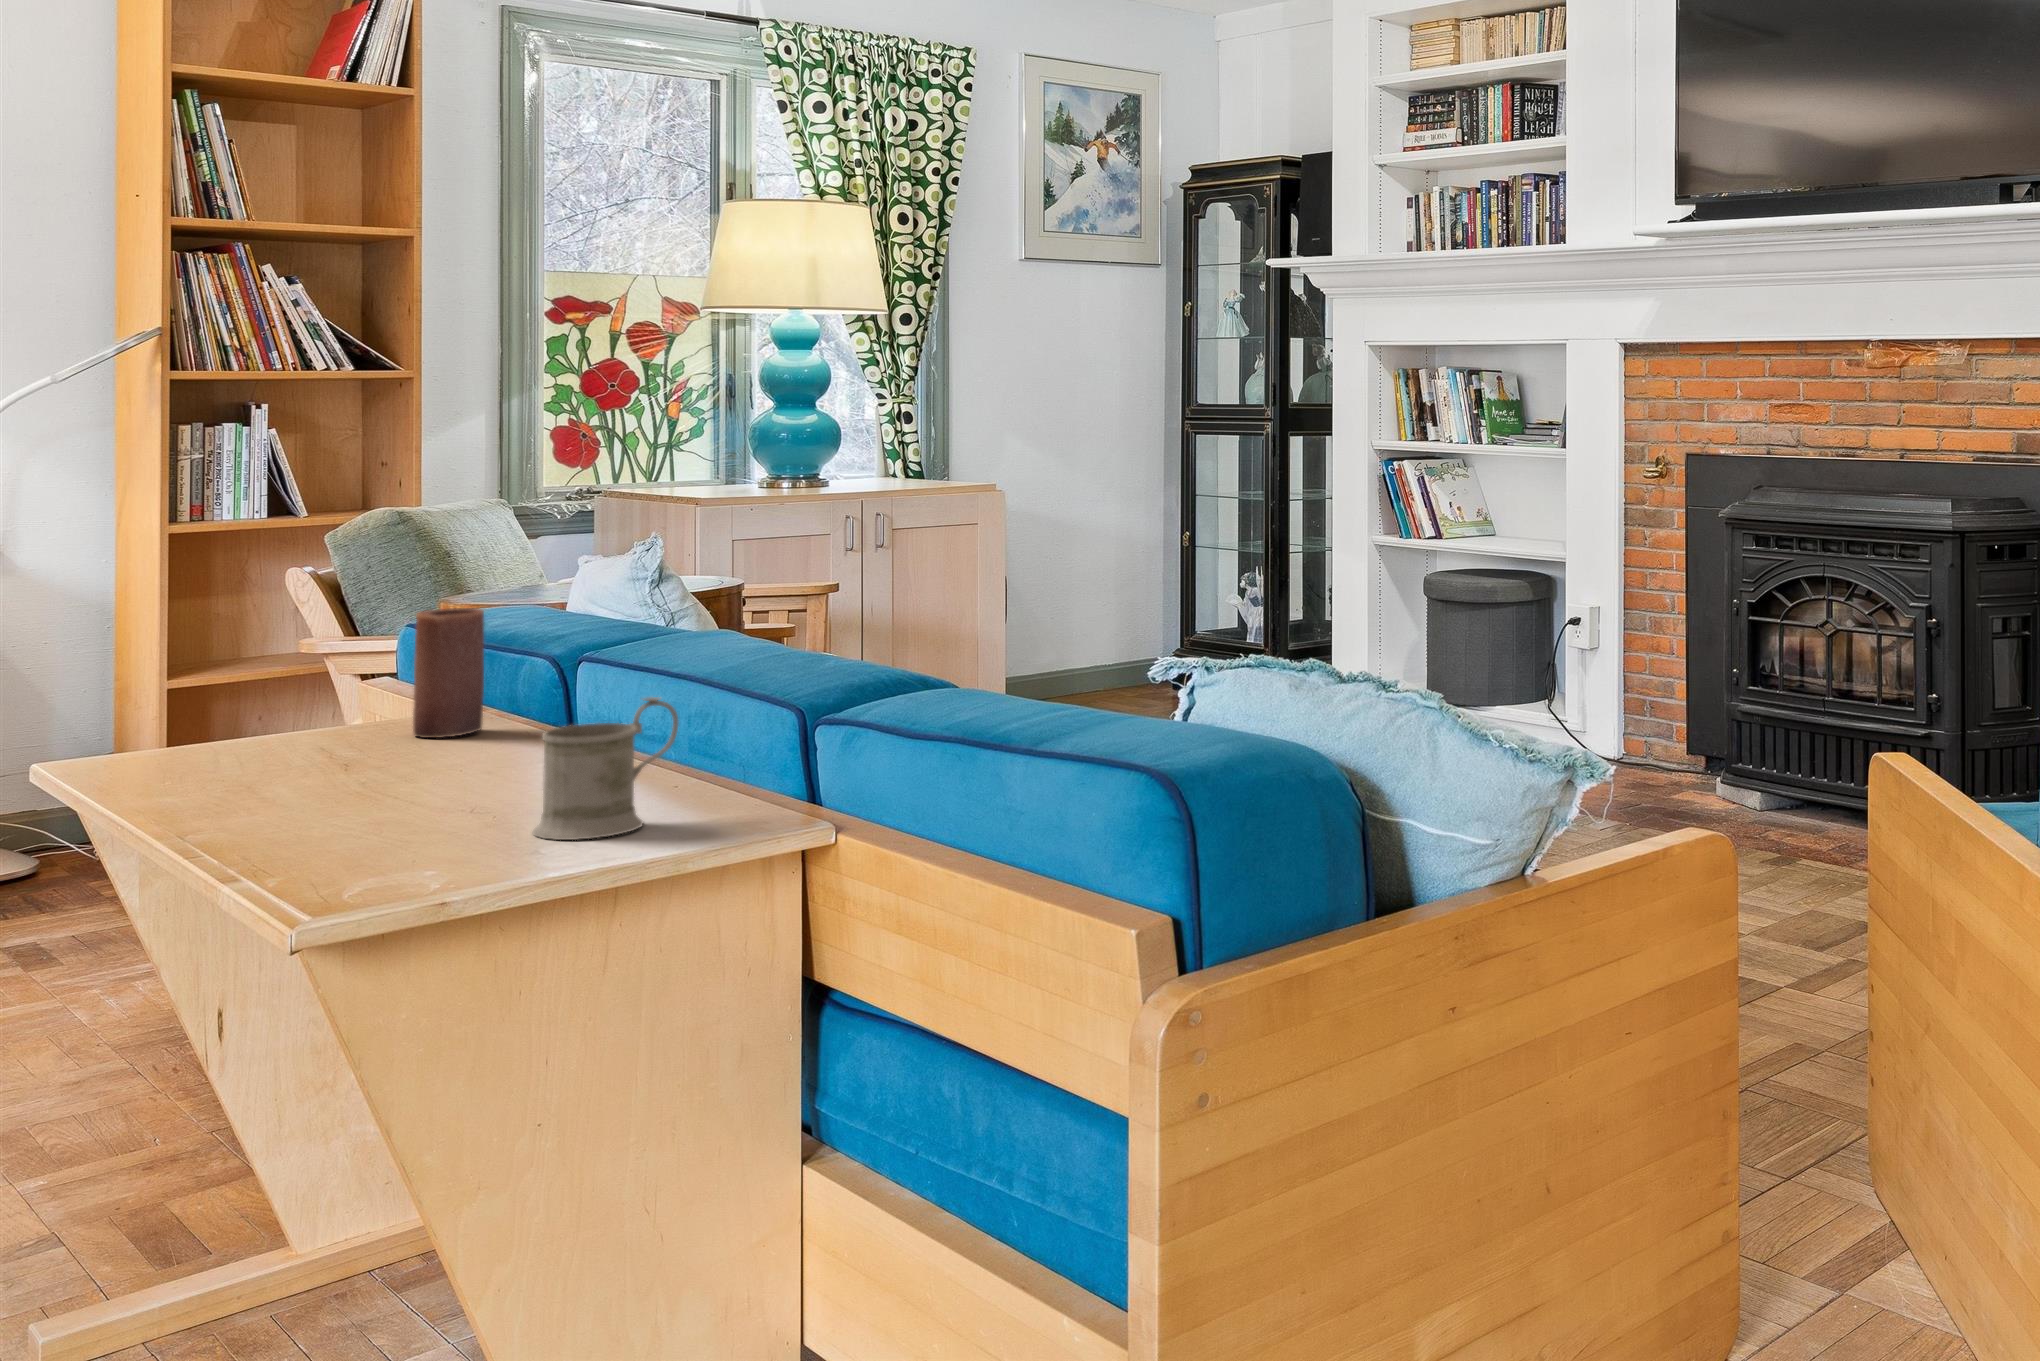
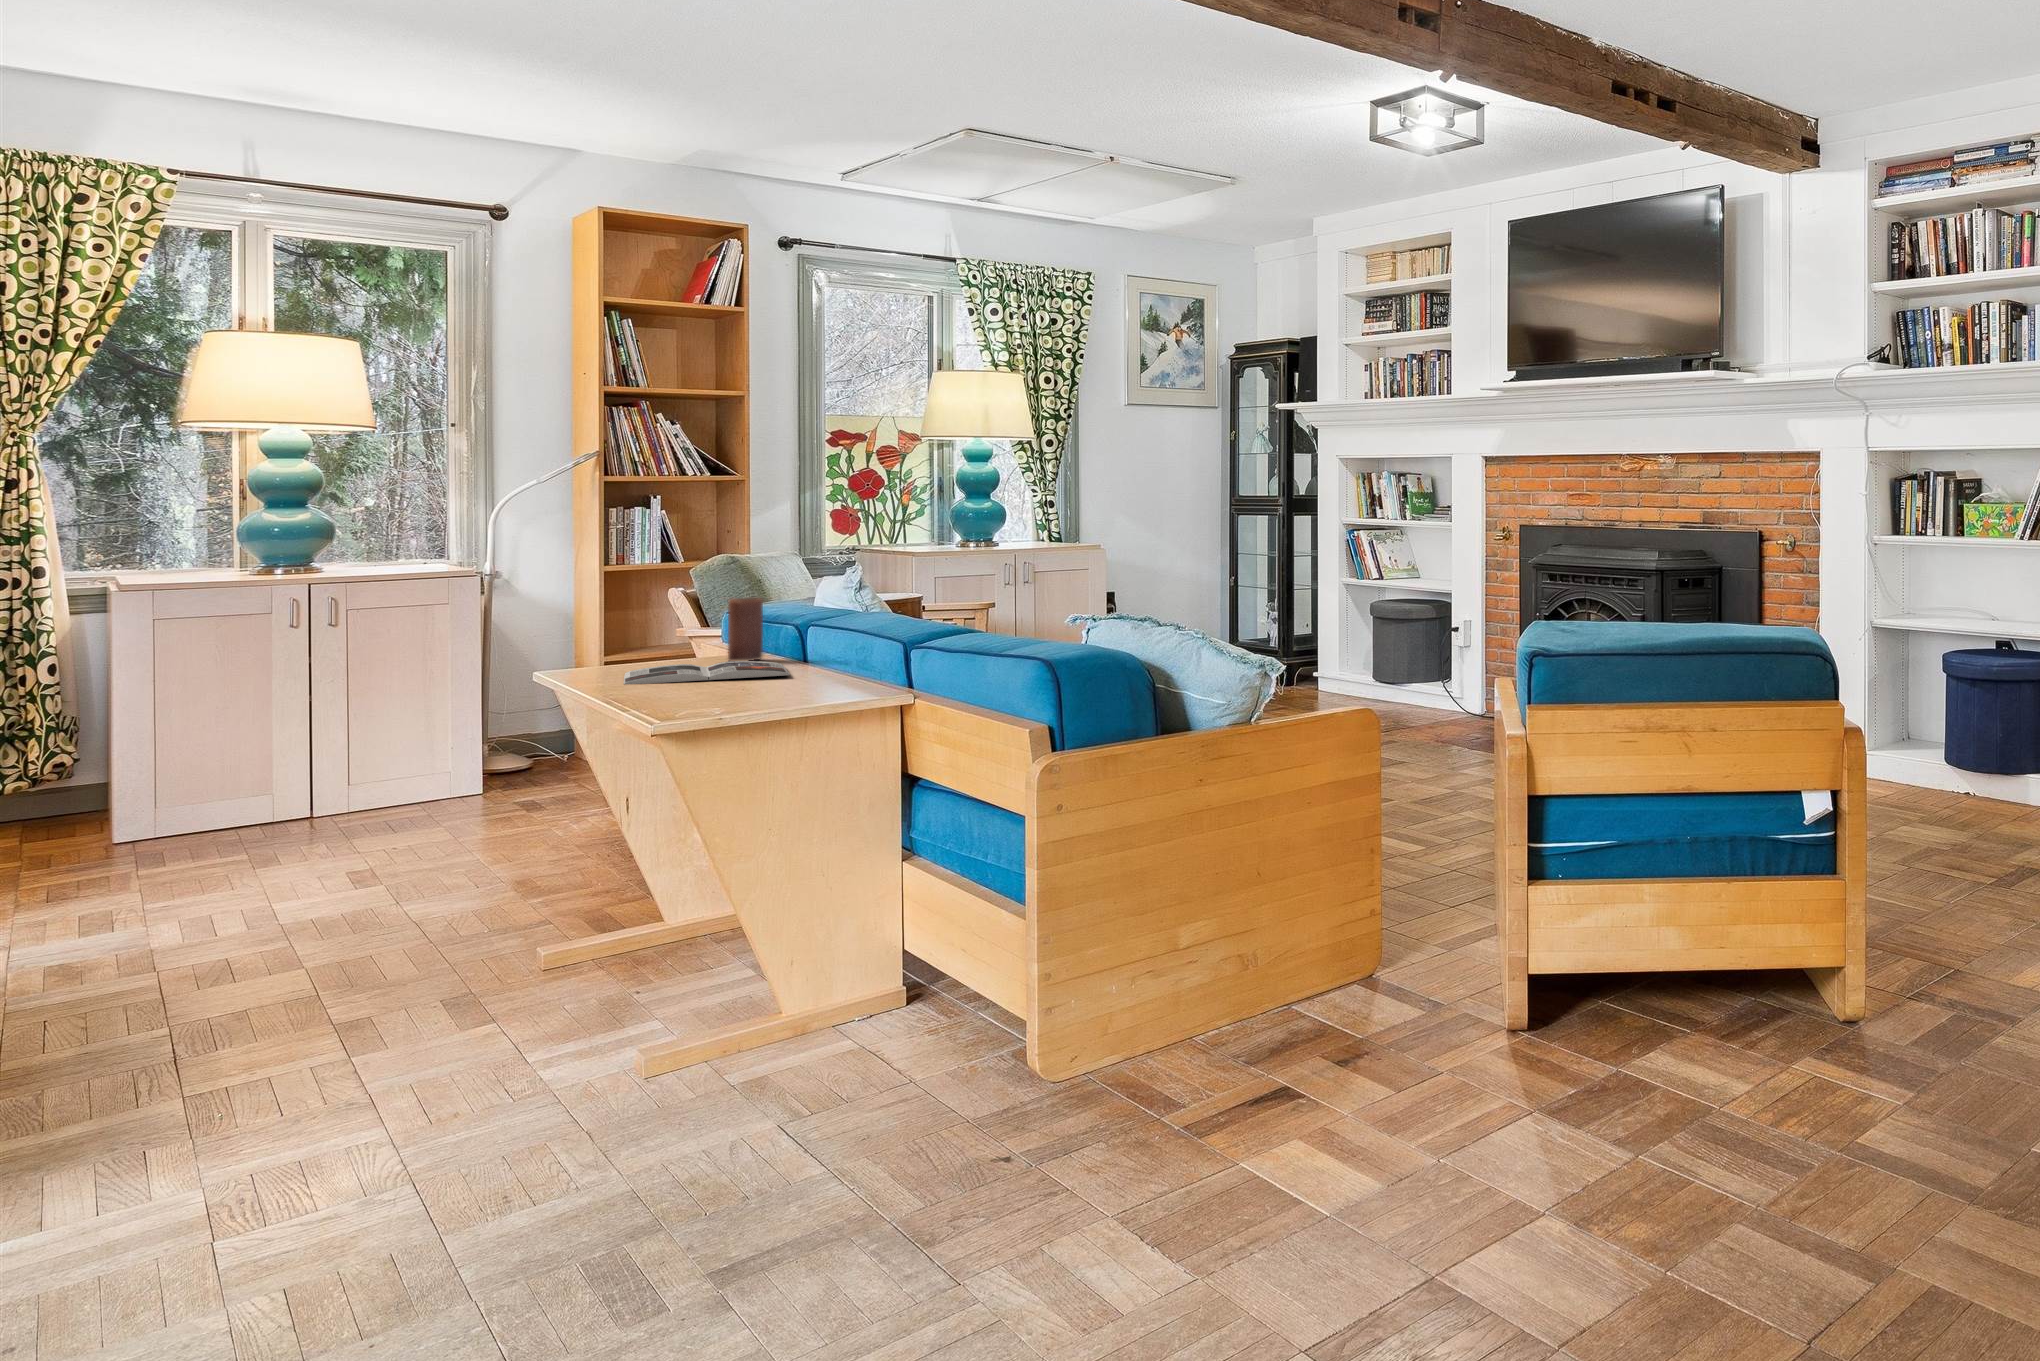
mug: present [533,697,678,840] -> none [775,632,846,695]
magazine: none [197,742,551,812] -> present [624,661,790,684]

